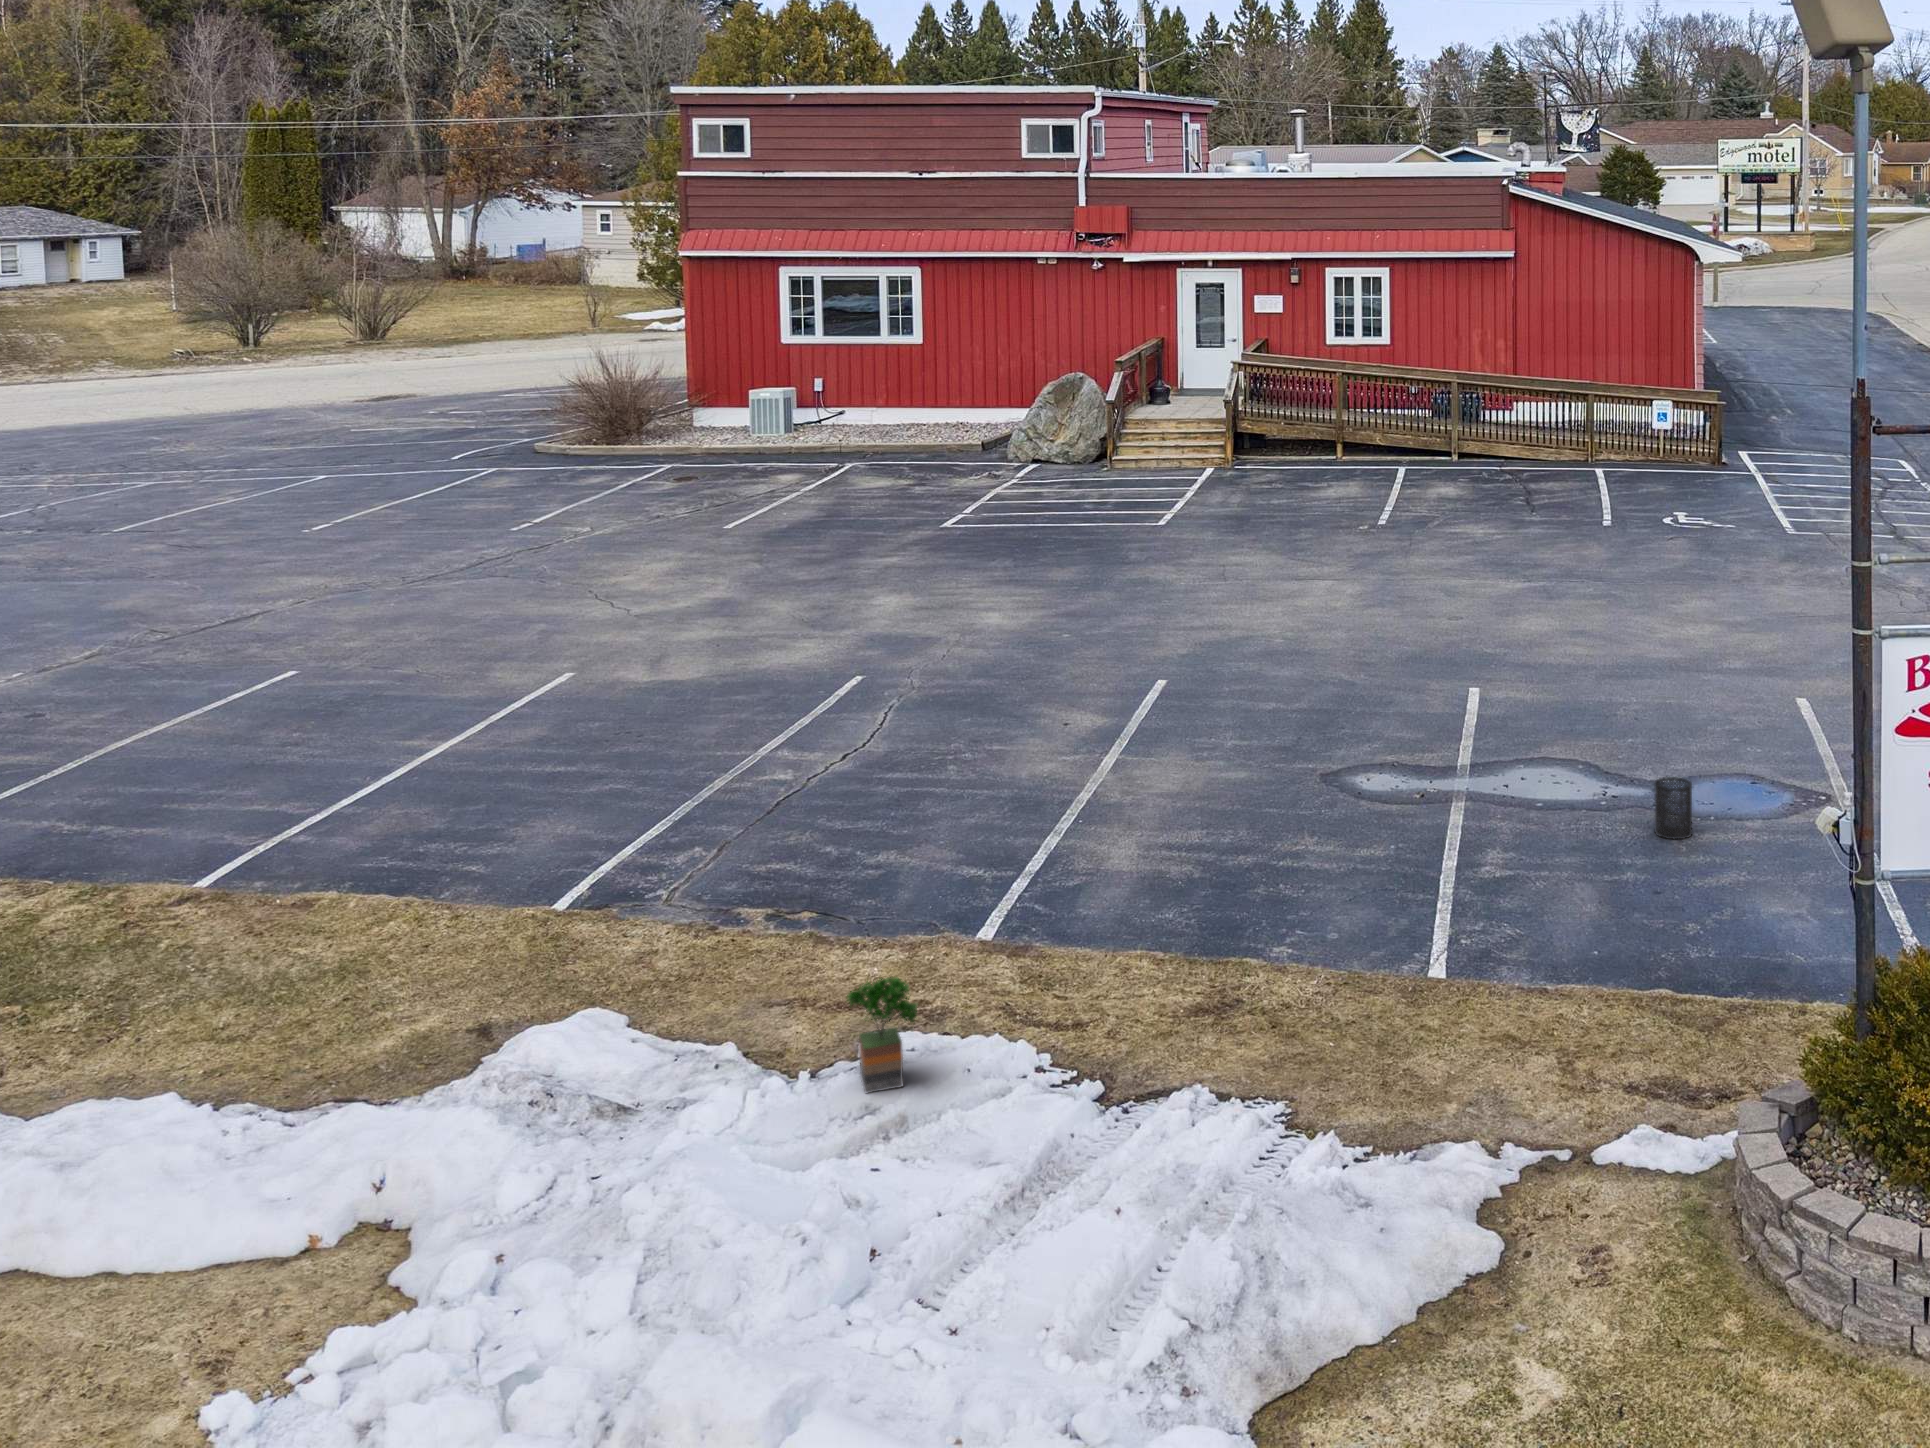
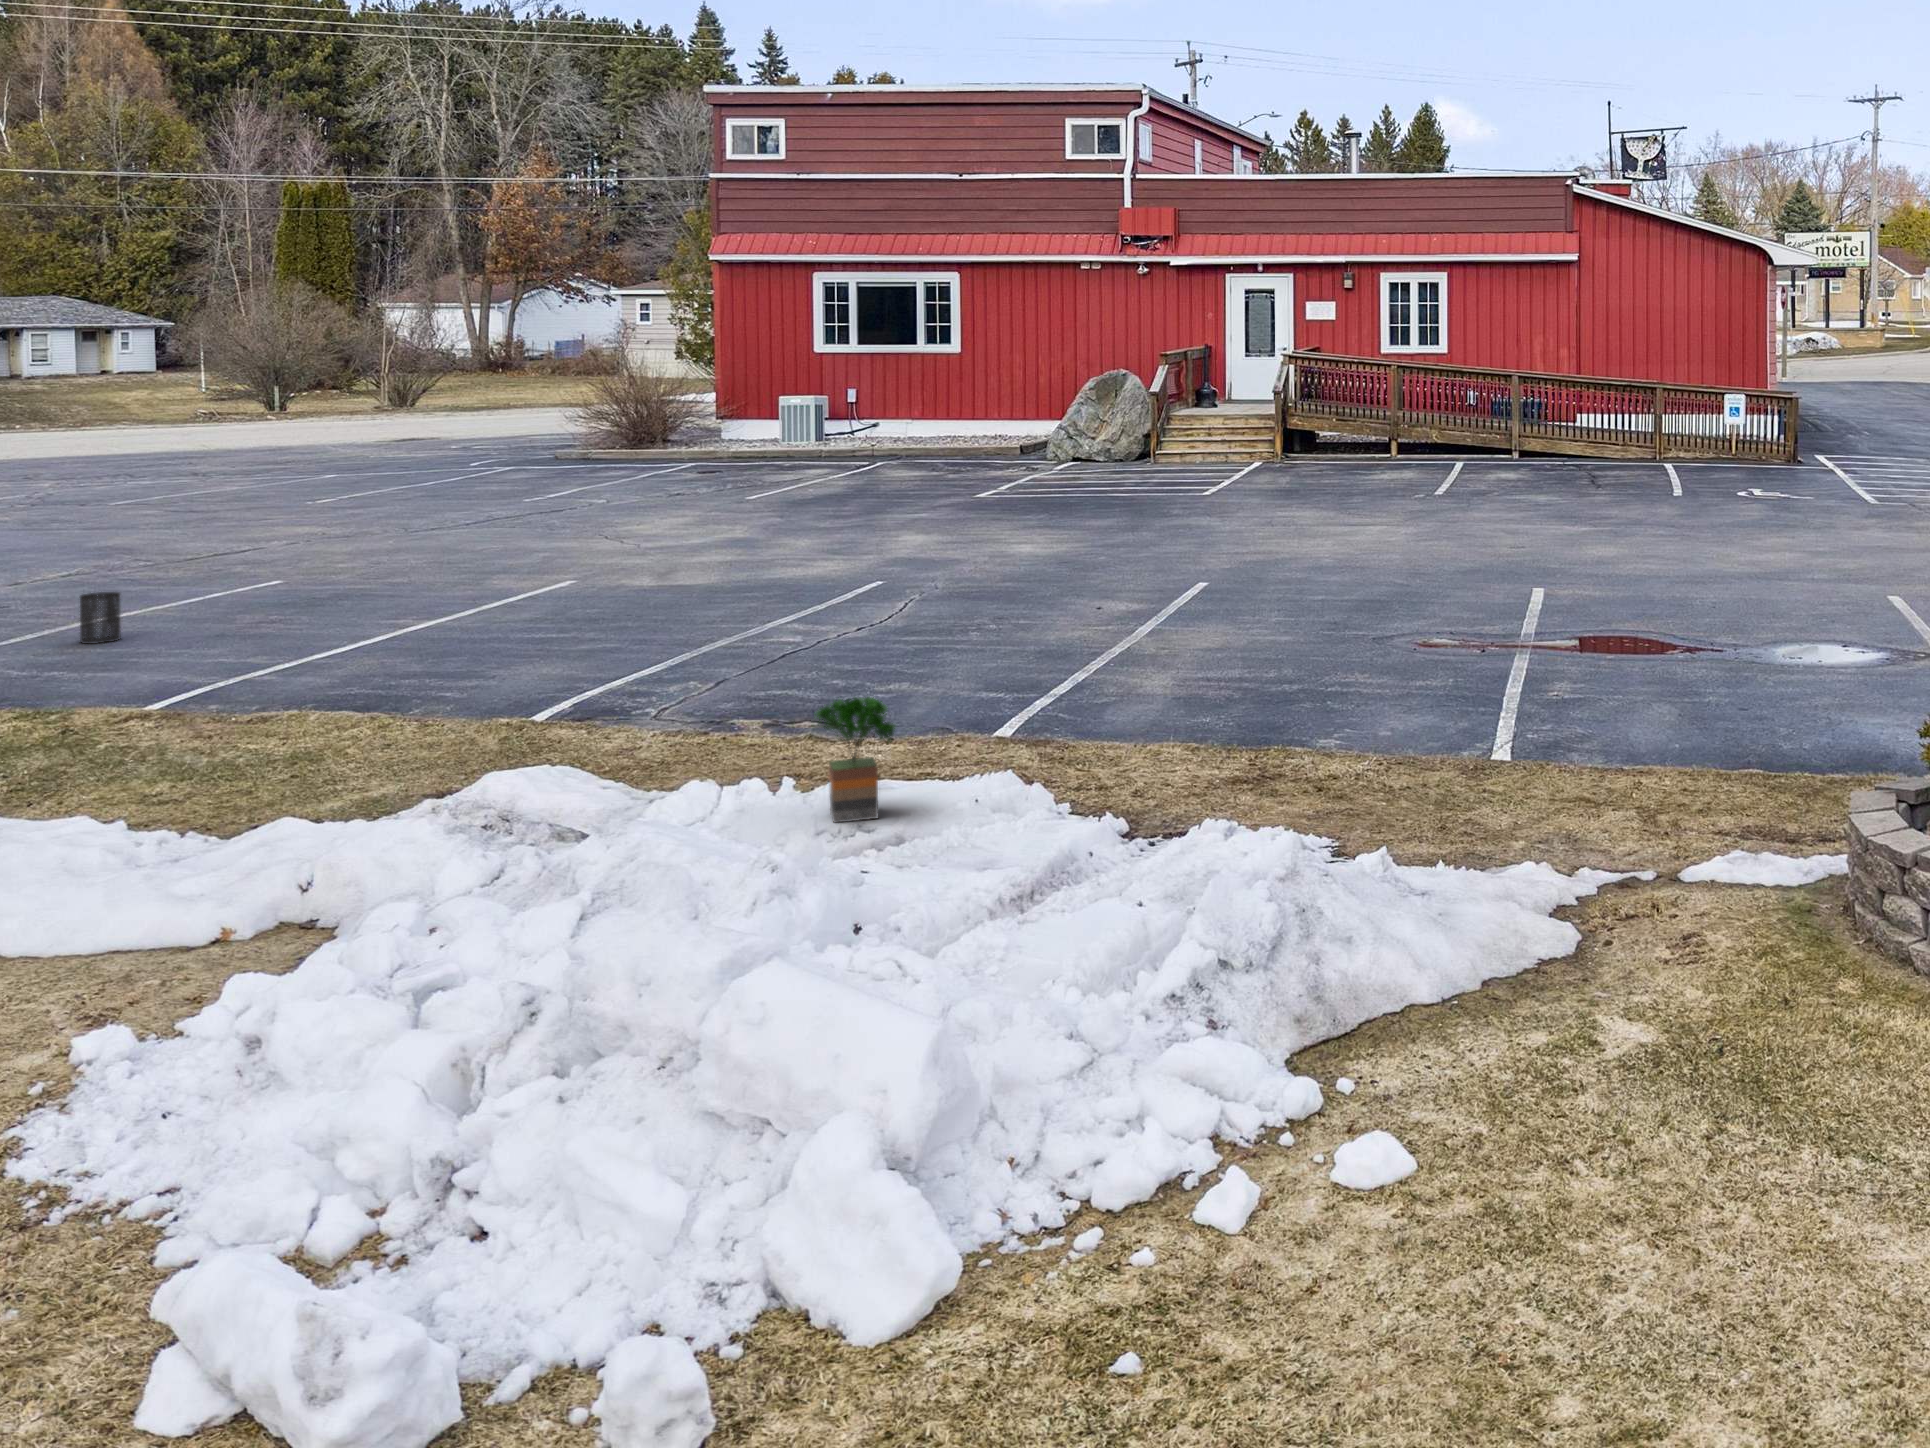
trash can: present [1655,777,1692,839] -> present [80,592,121,644]

